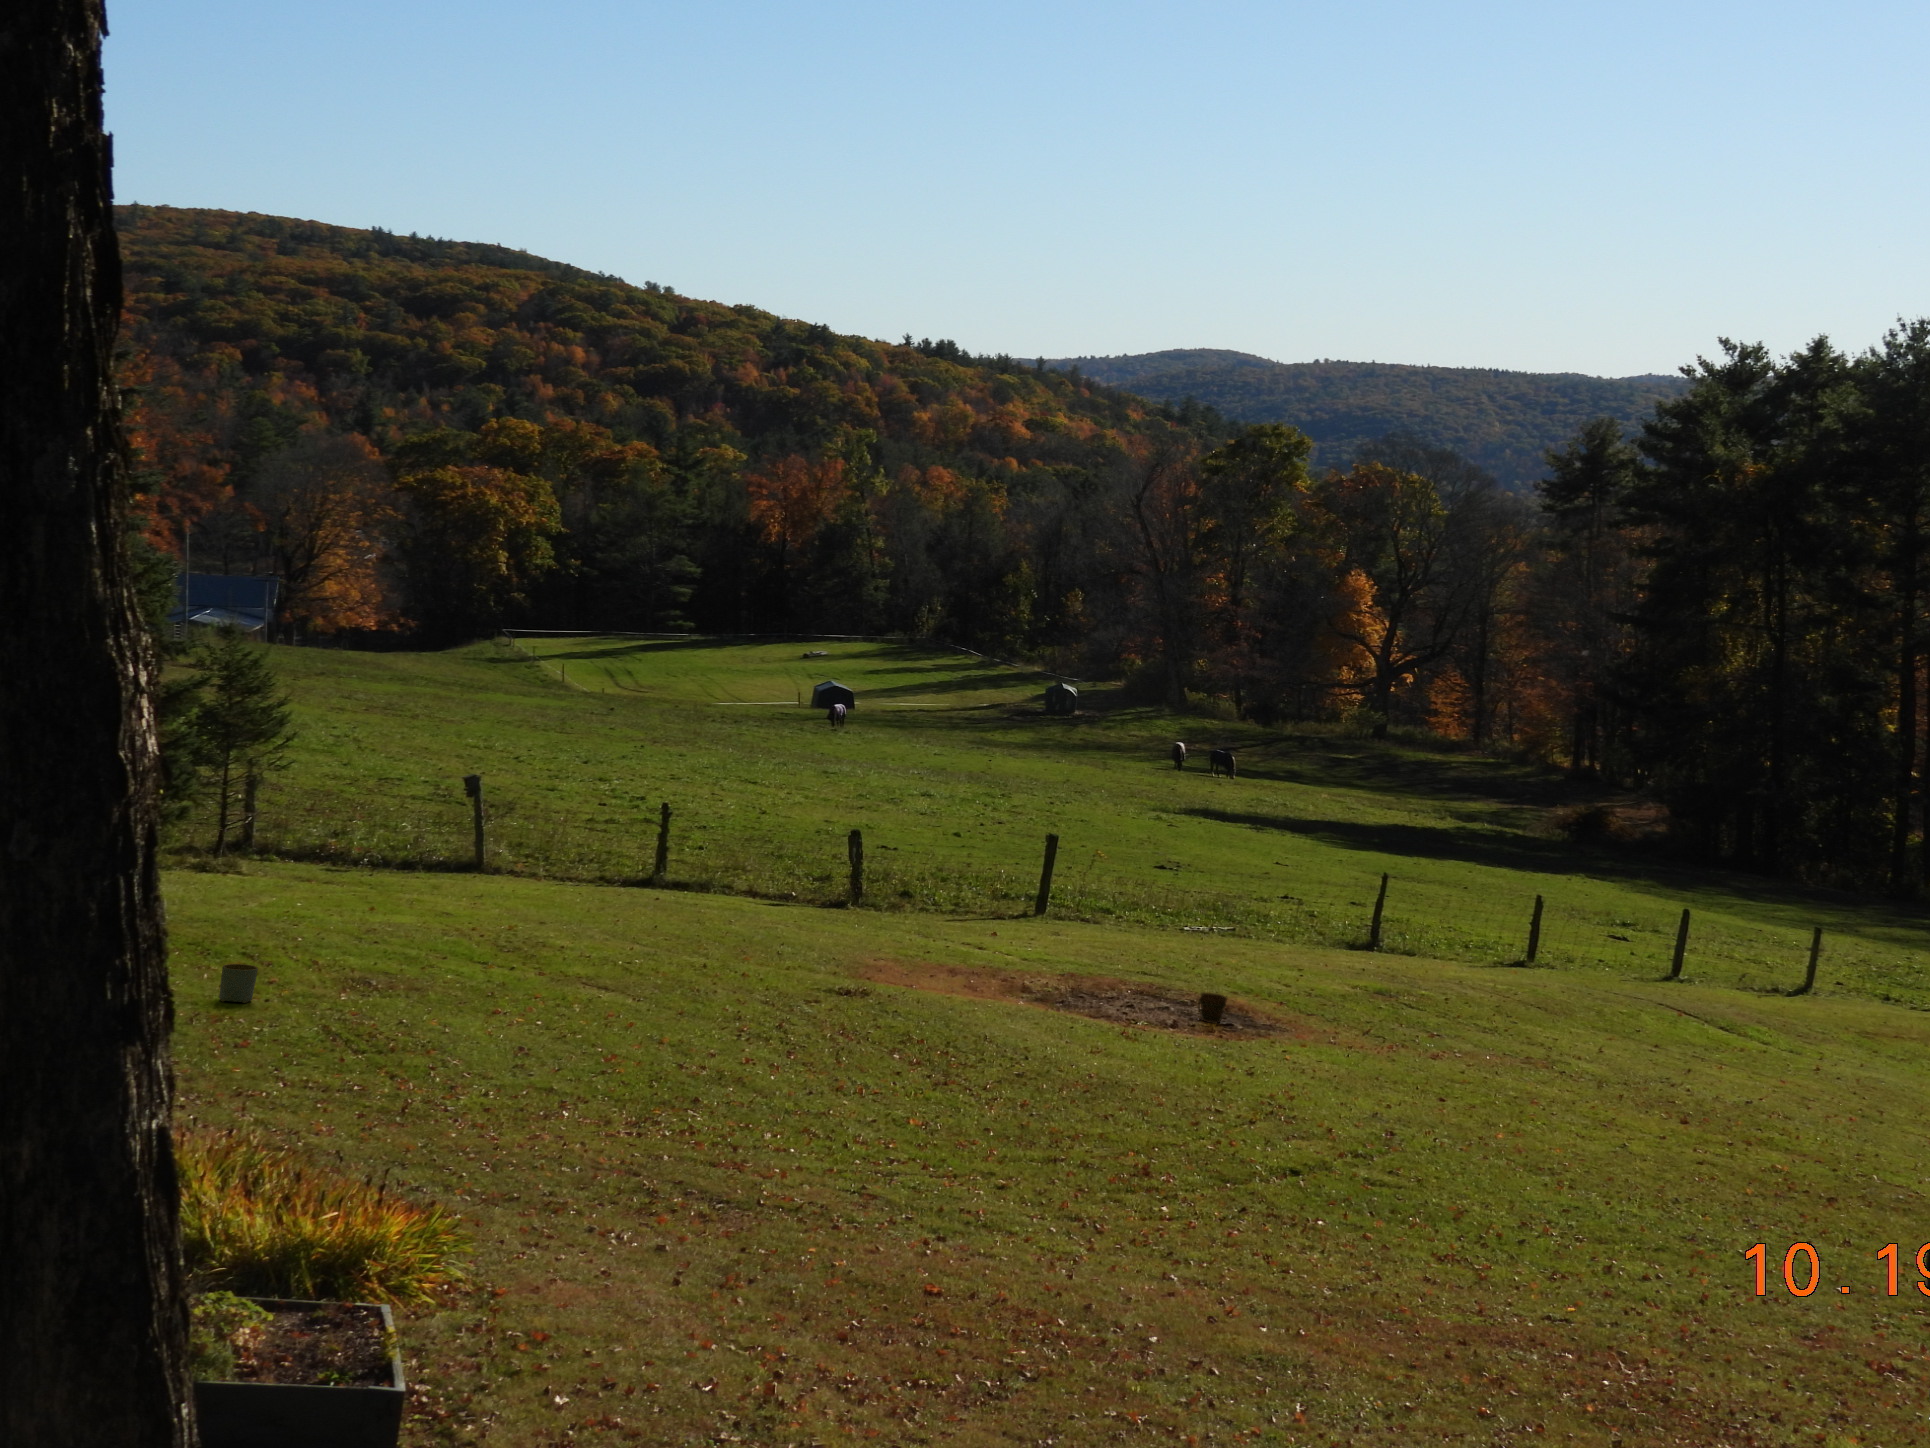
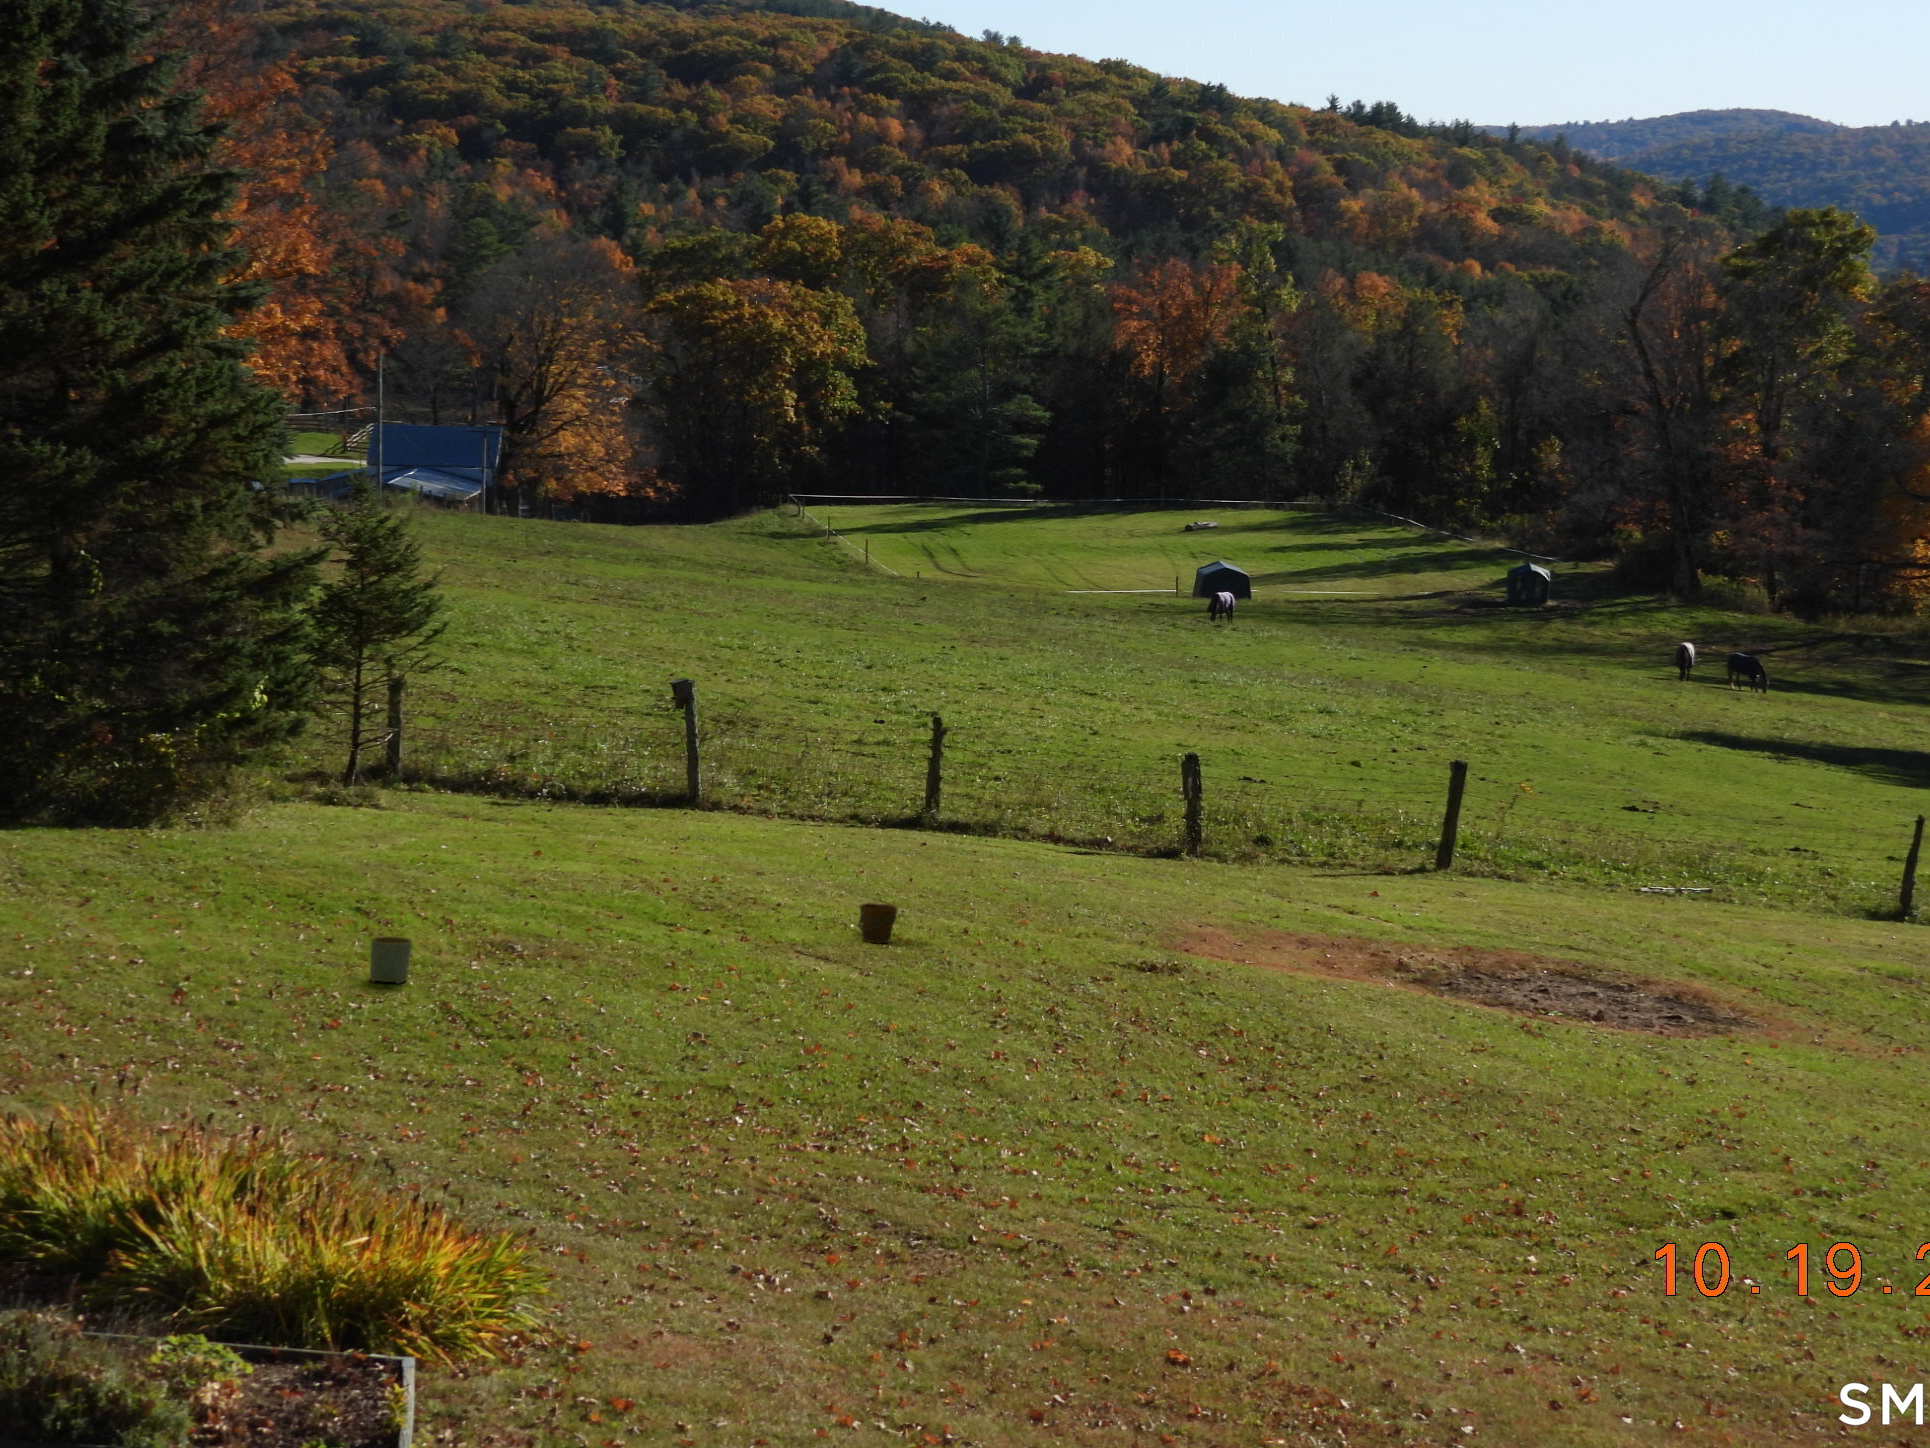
bucket: present [1198,993,1227,1023] -> present [858,903,898,944]

